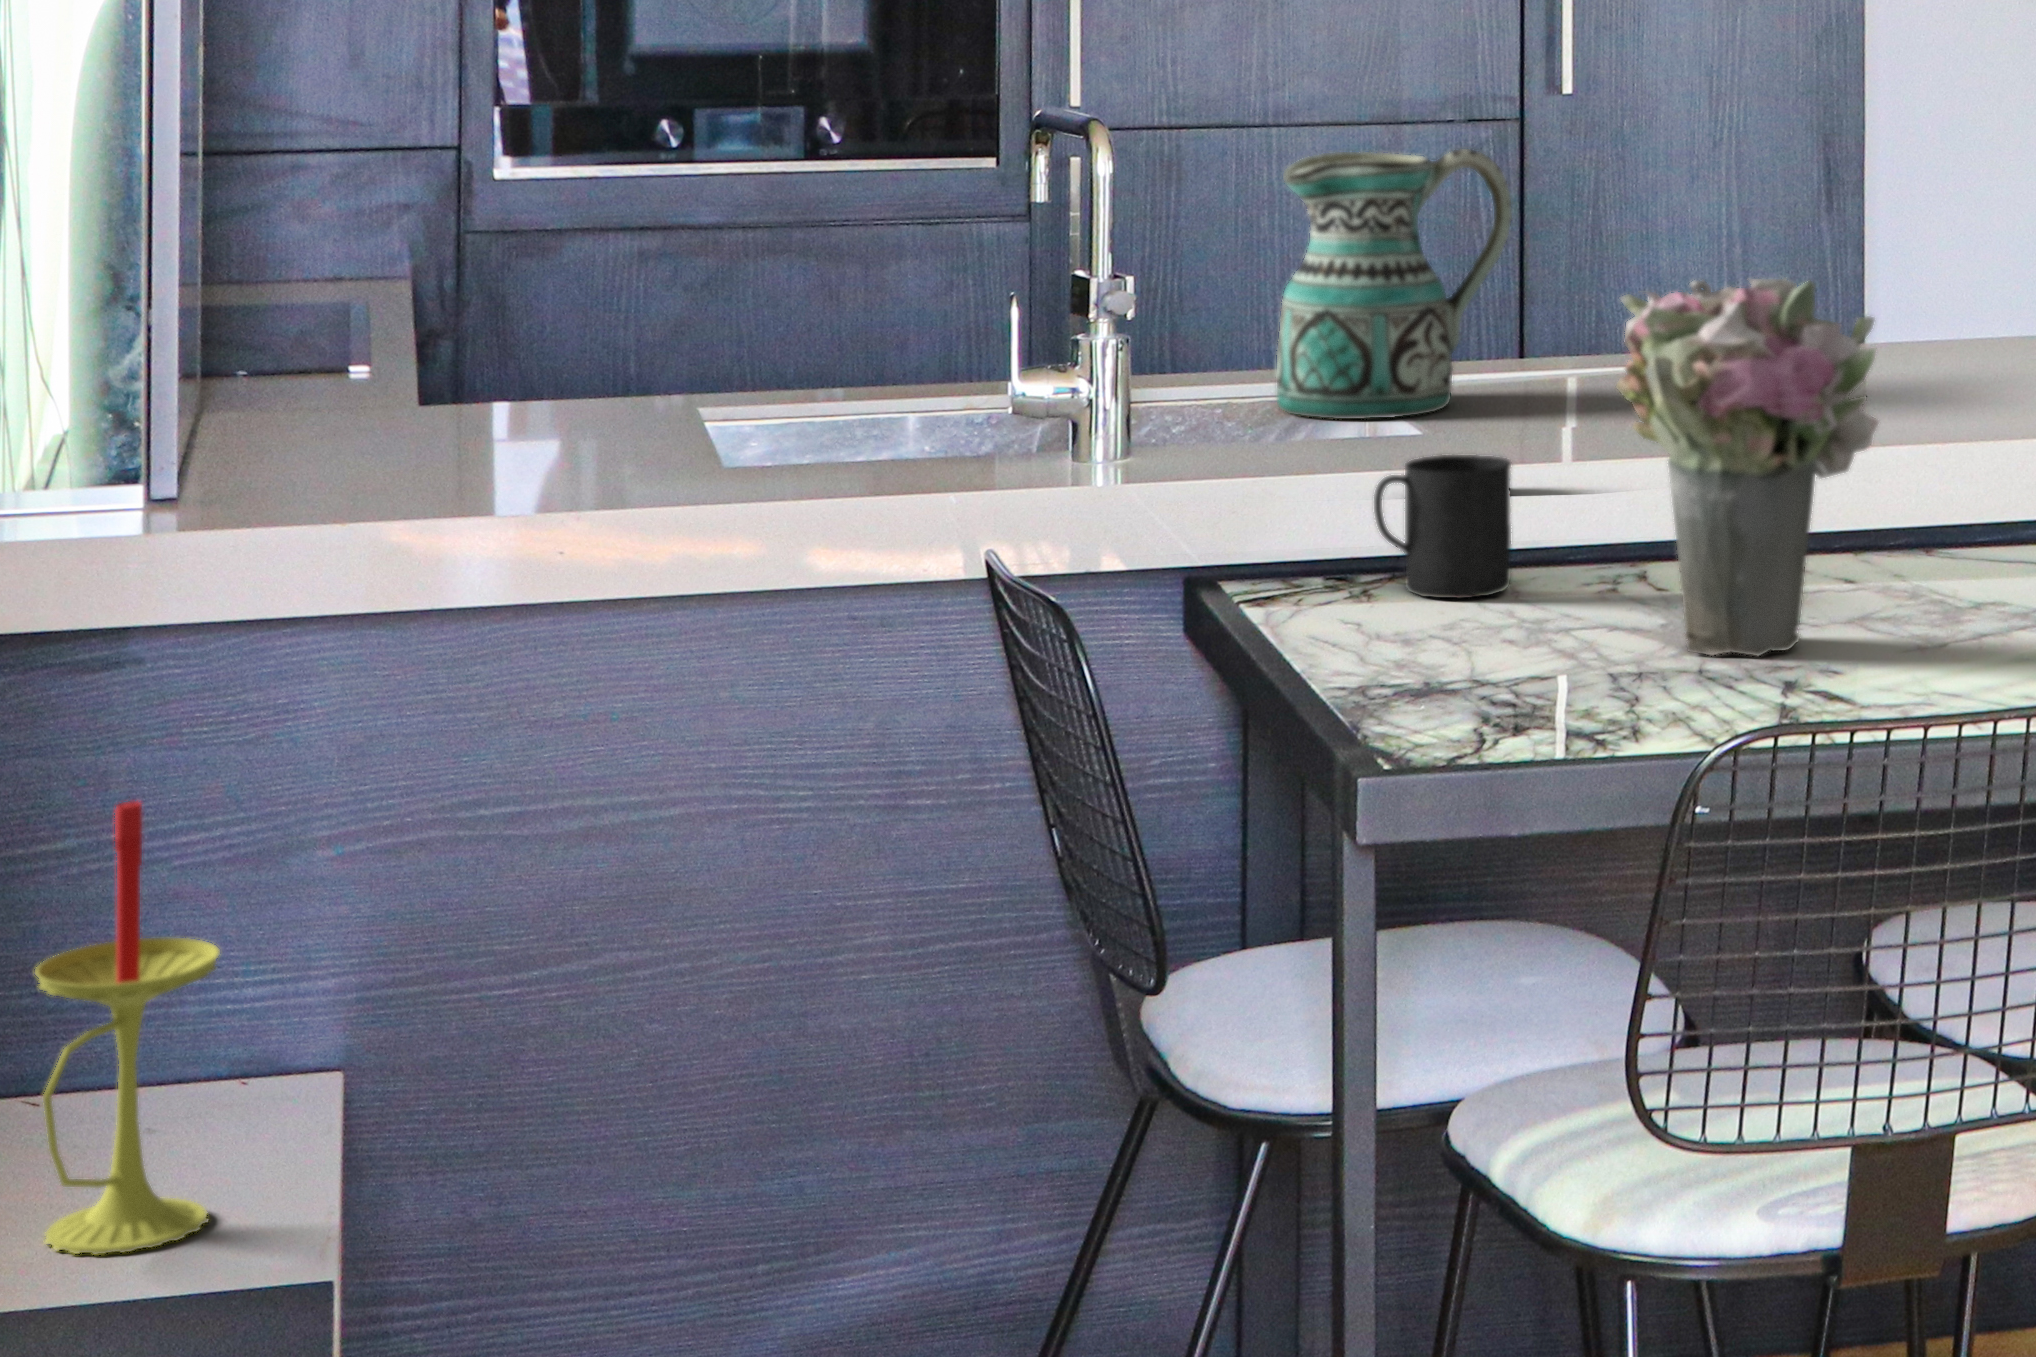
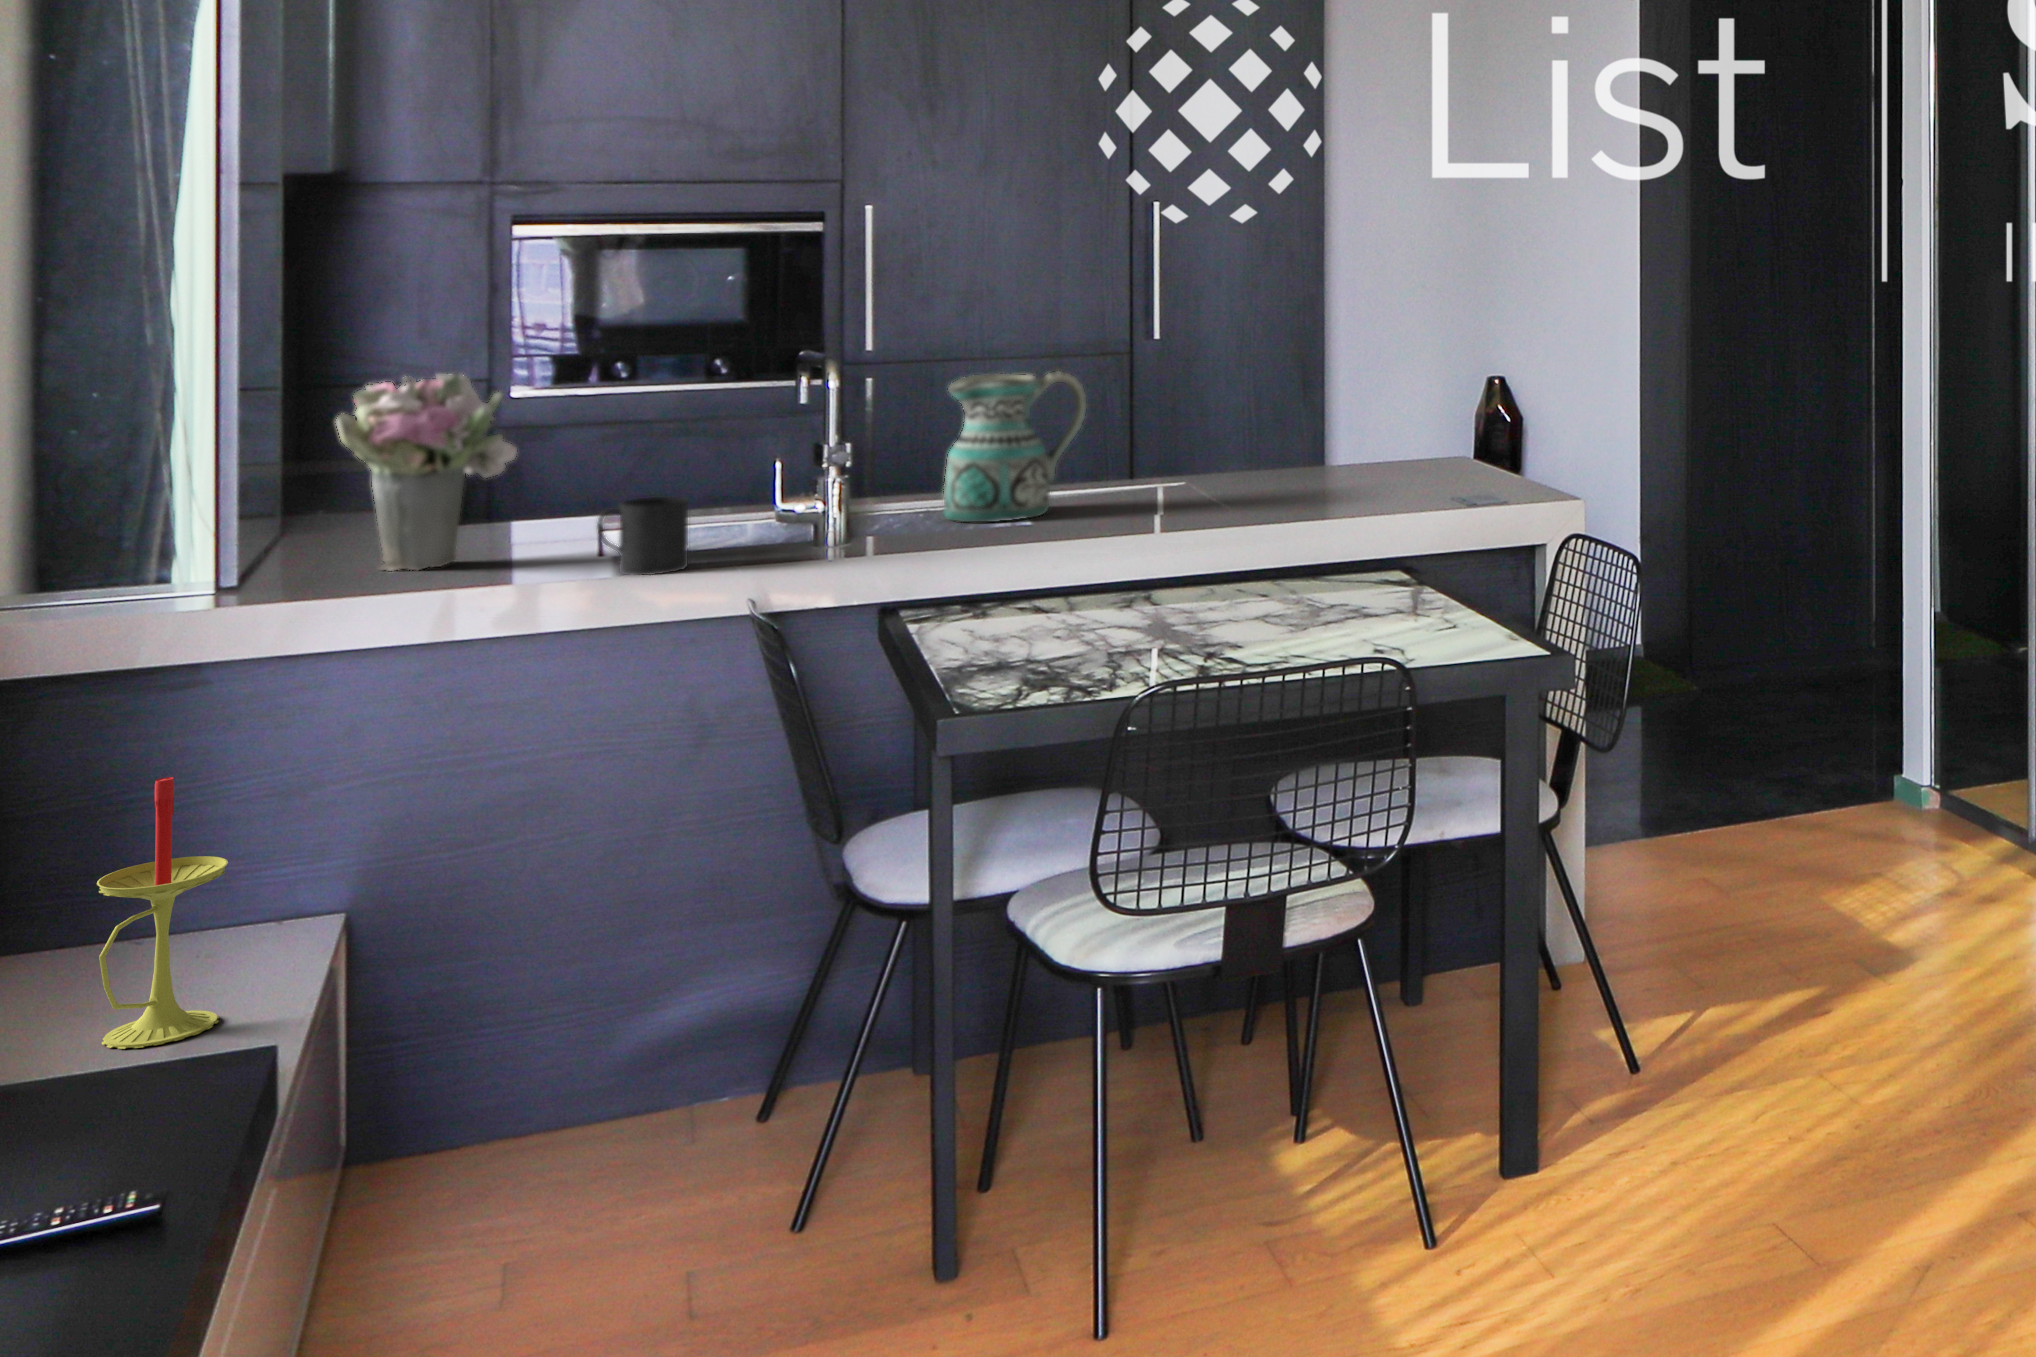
flower bouquet: present [1617,278,1878,656] -> present [336,374,517,571]
mug: present [1374,455,1511,598] -> present [598,497,688,575]

